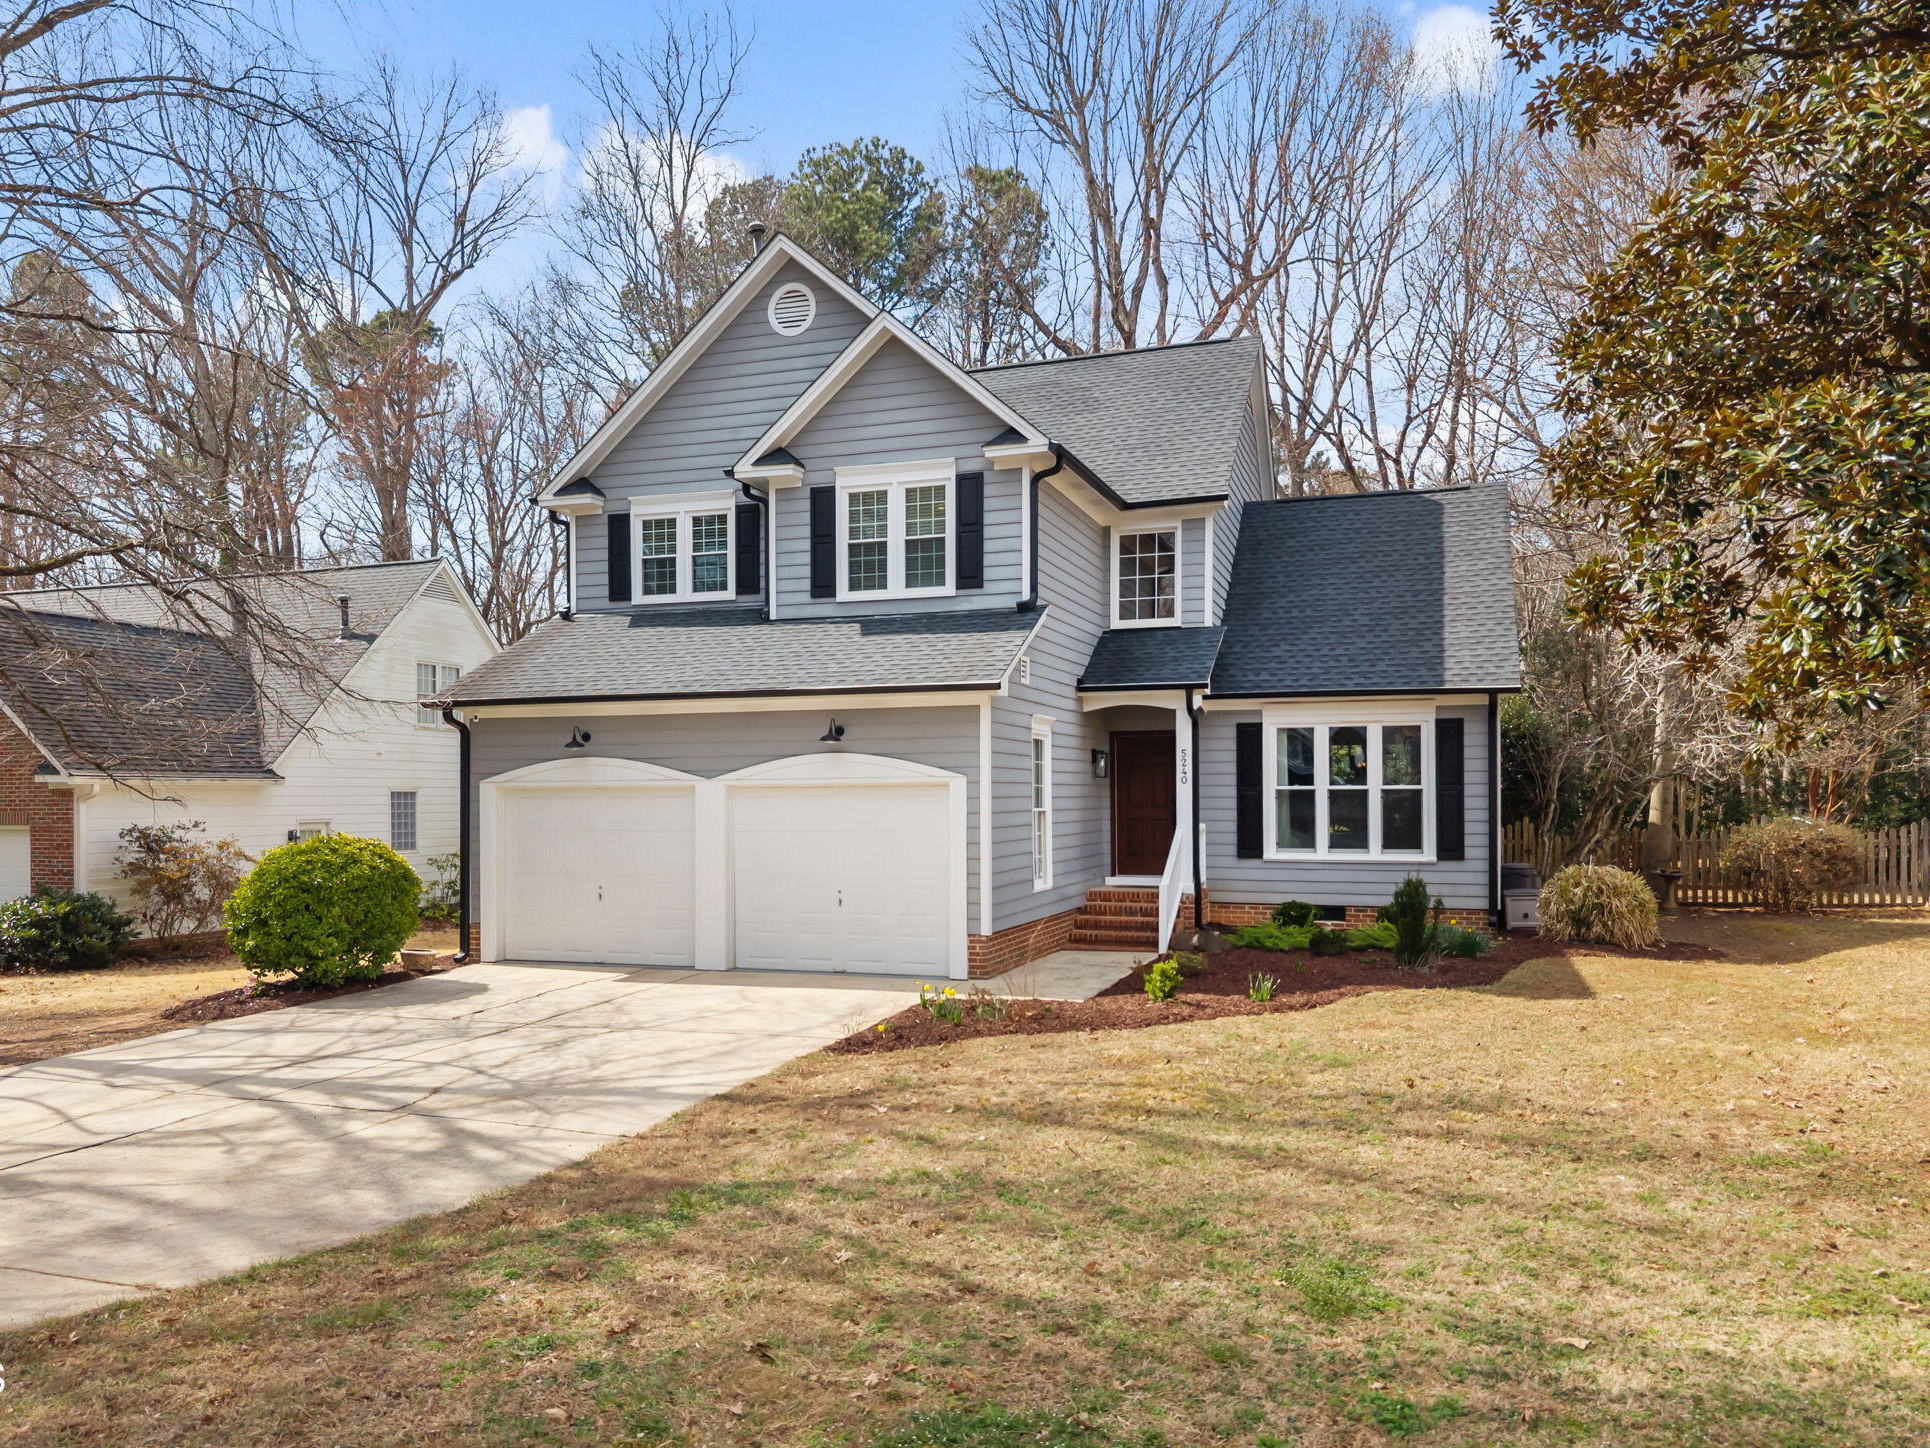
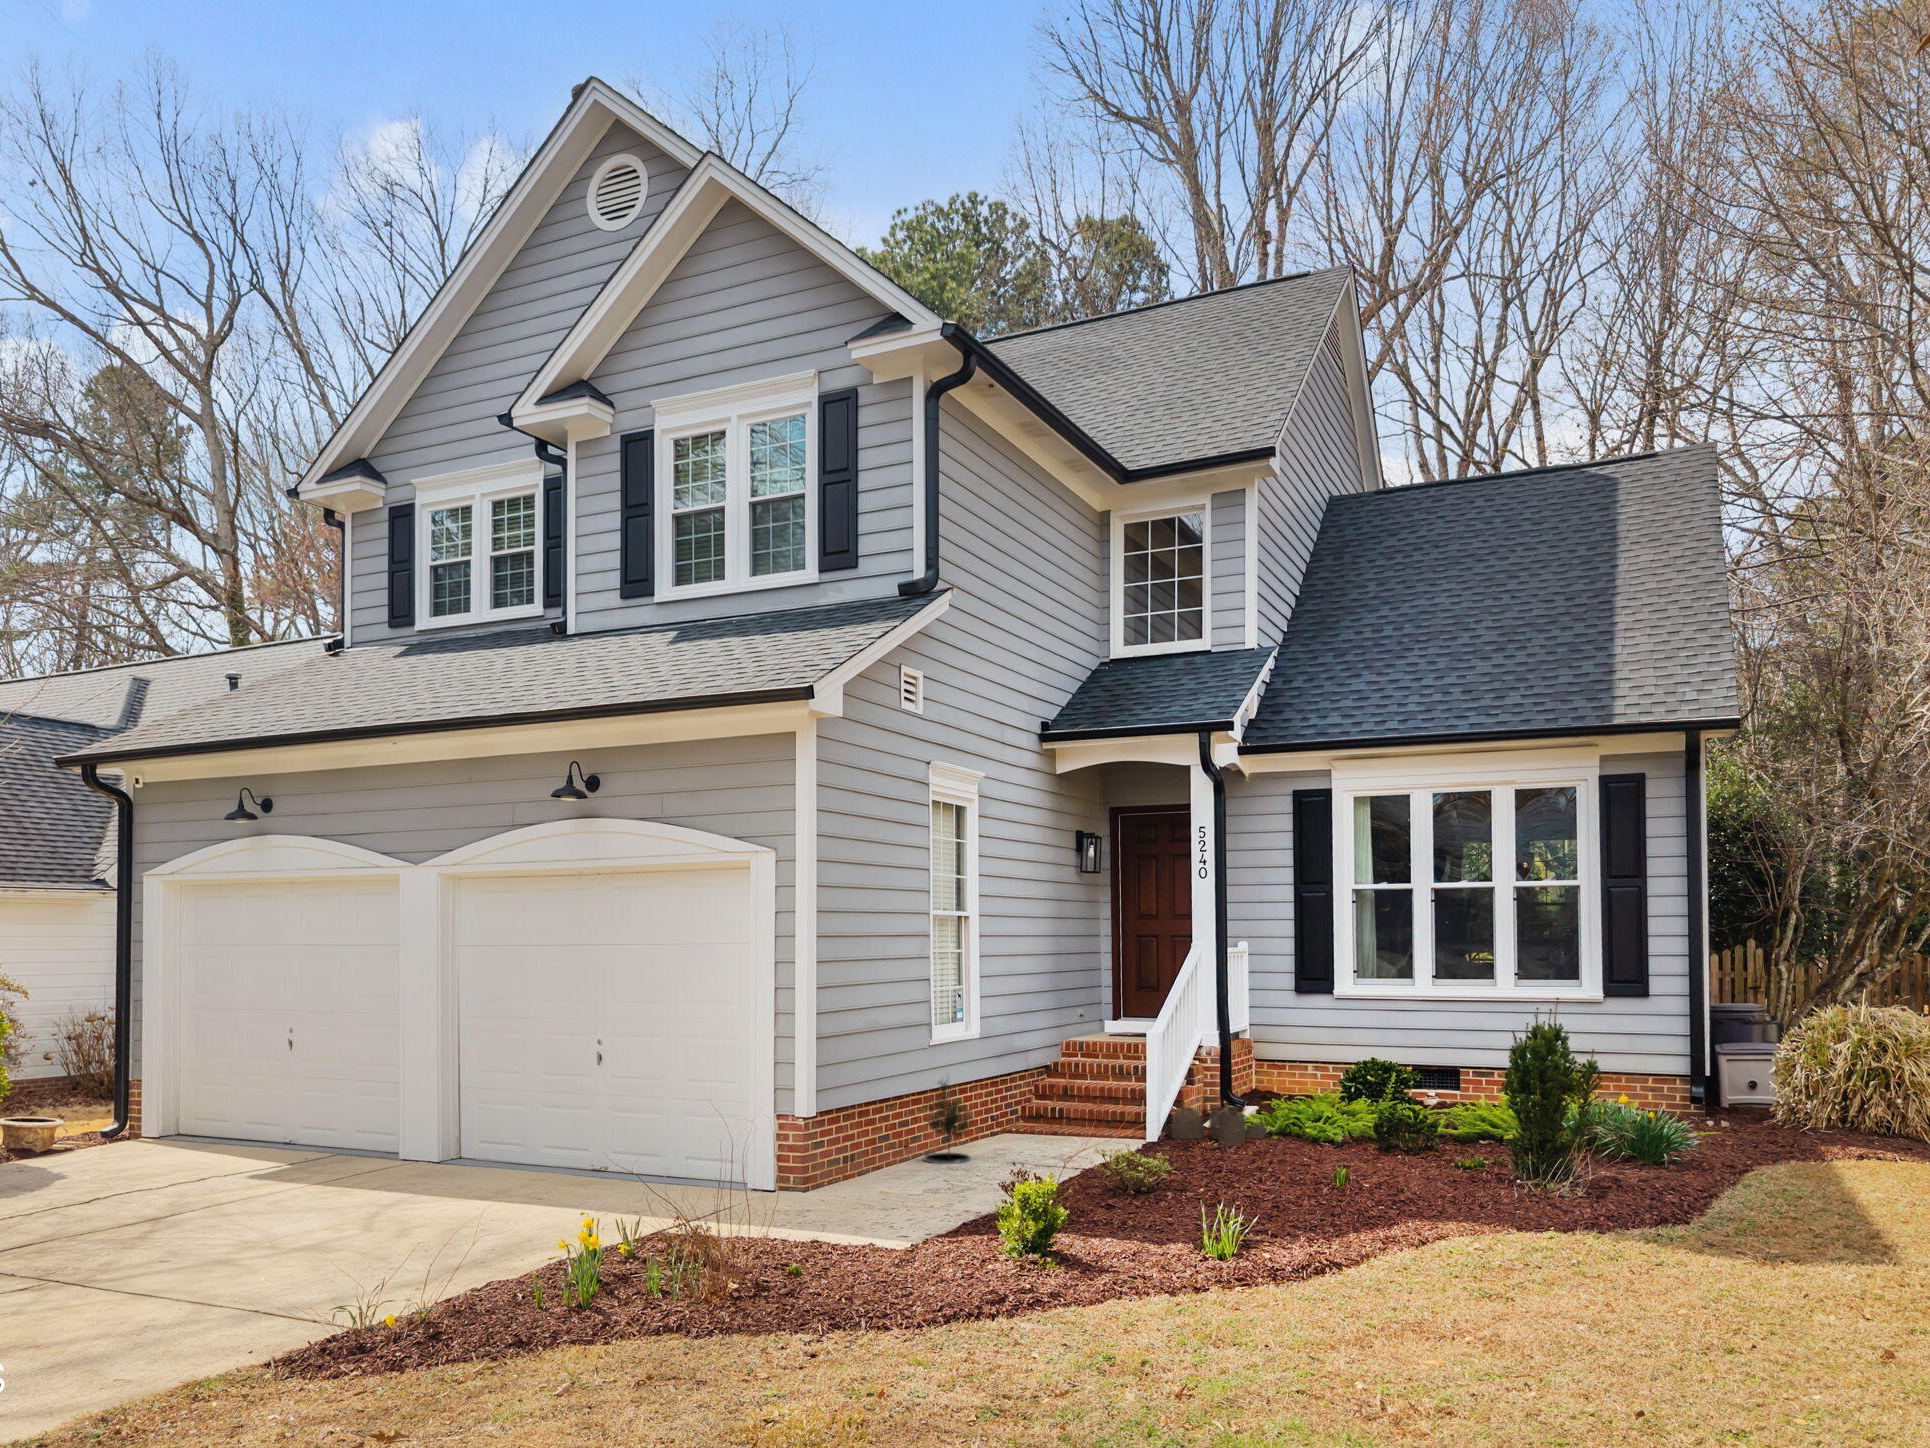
potted tree: present [1565,898,1594,944] -> present [924,1077,972,1164]

